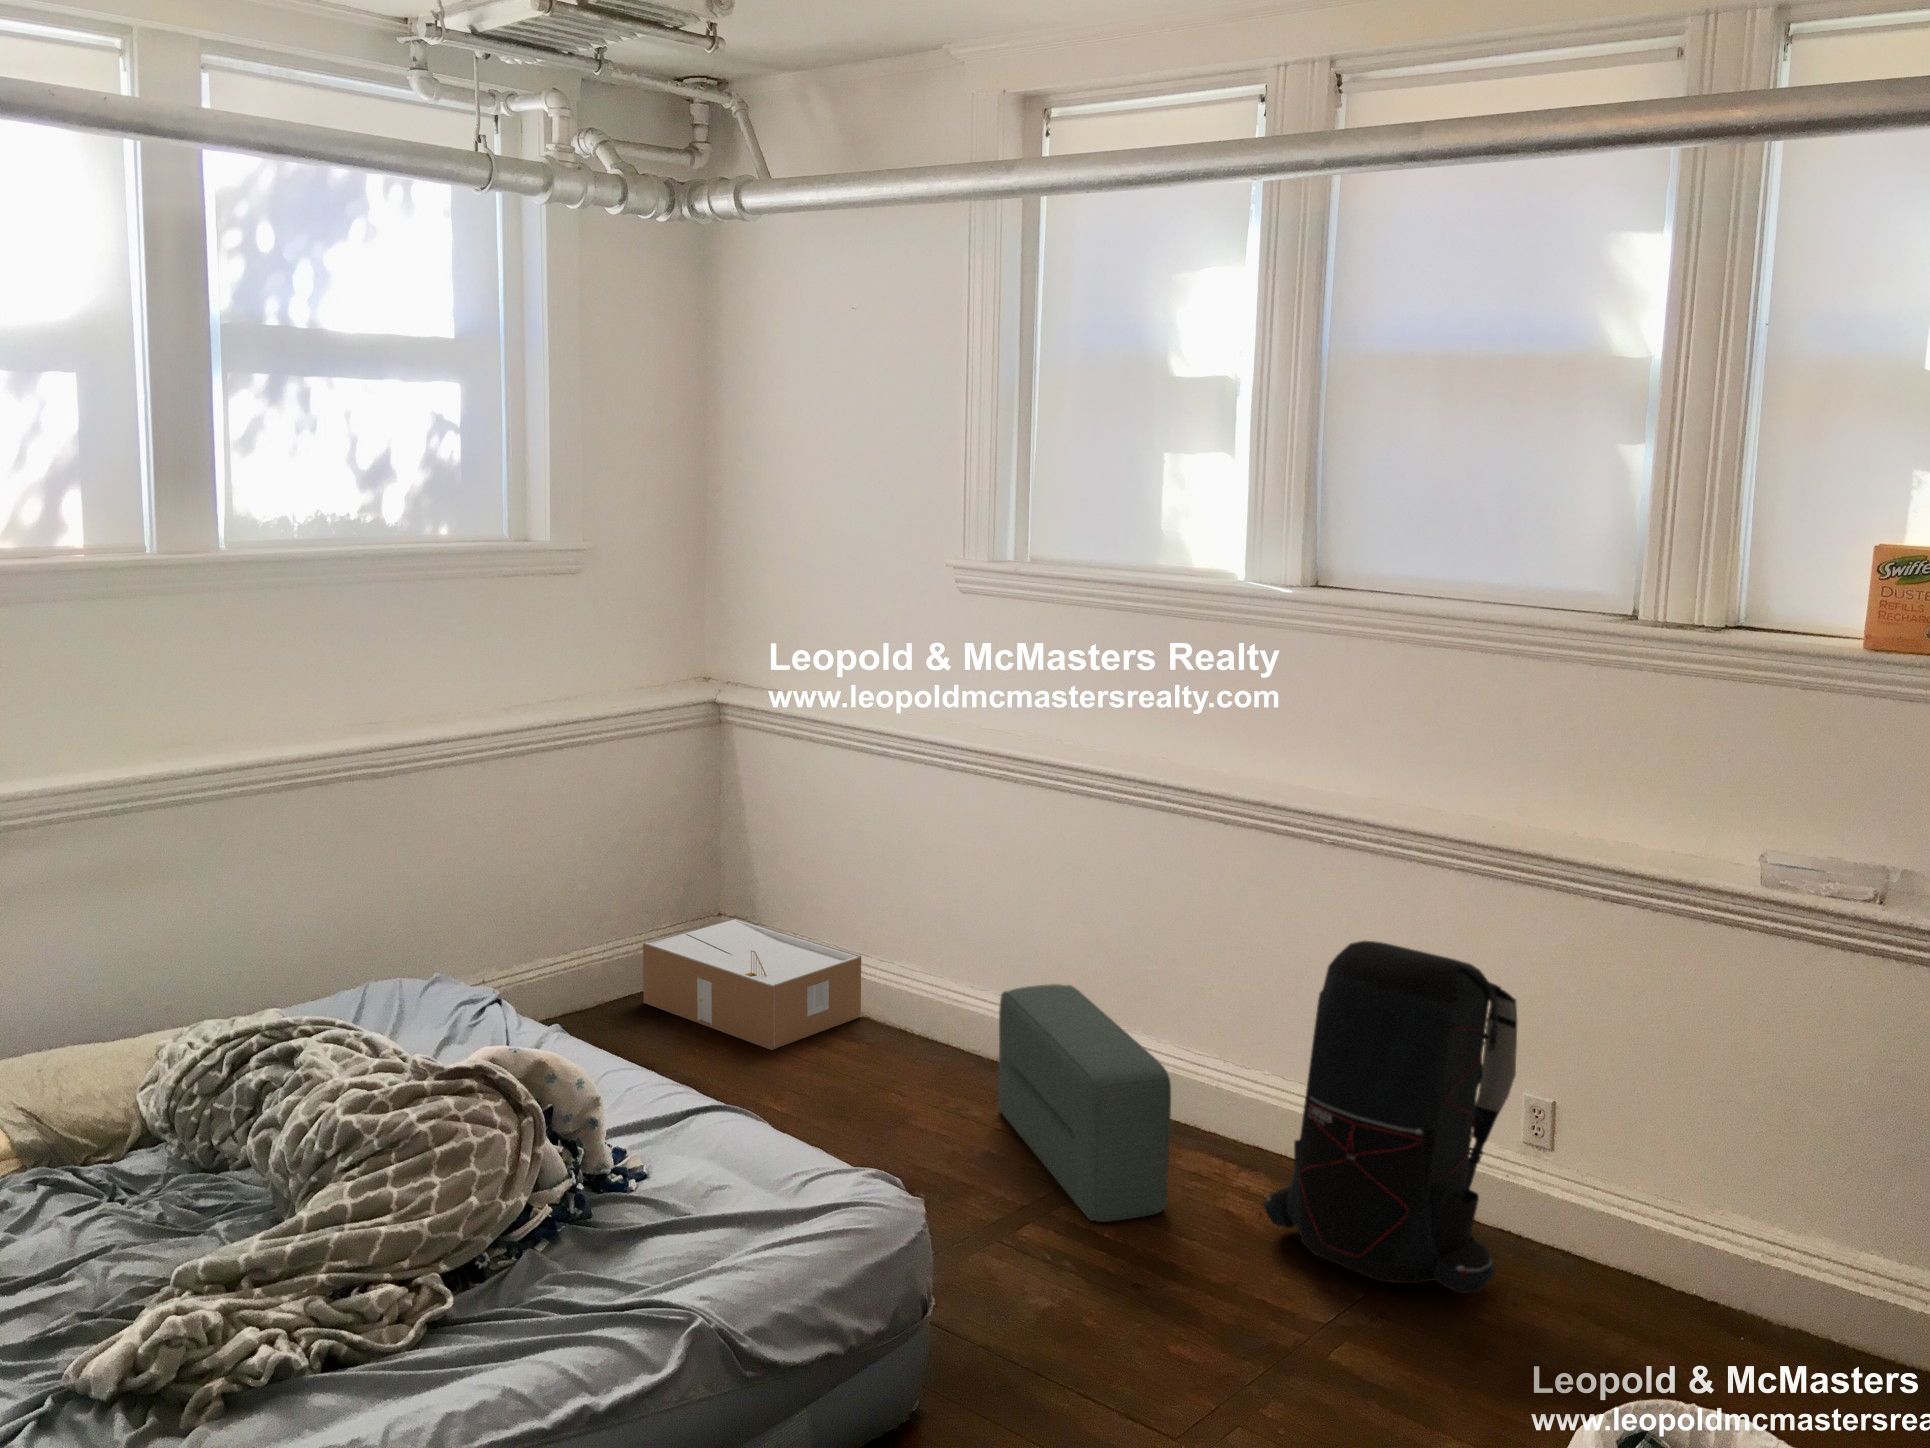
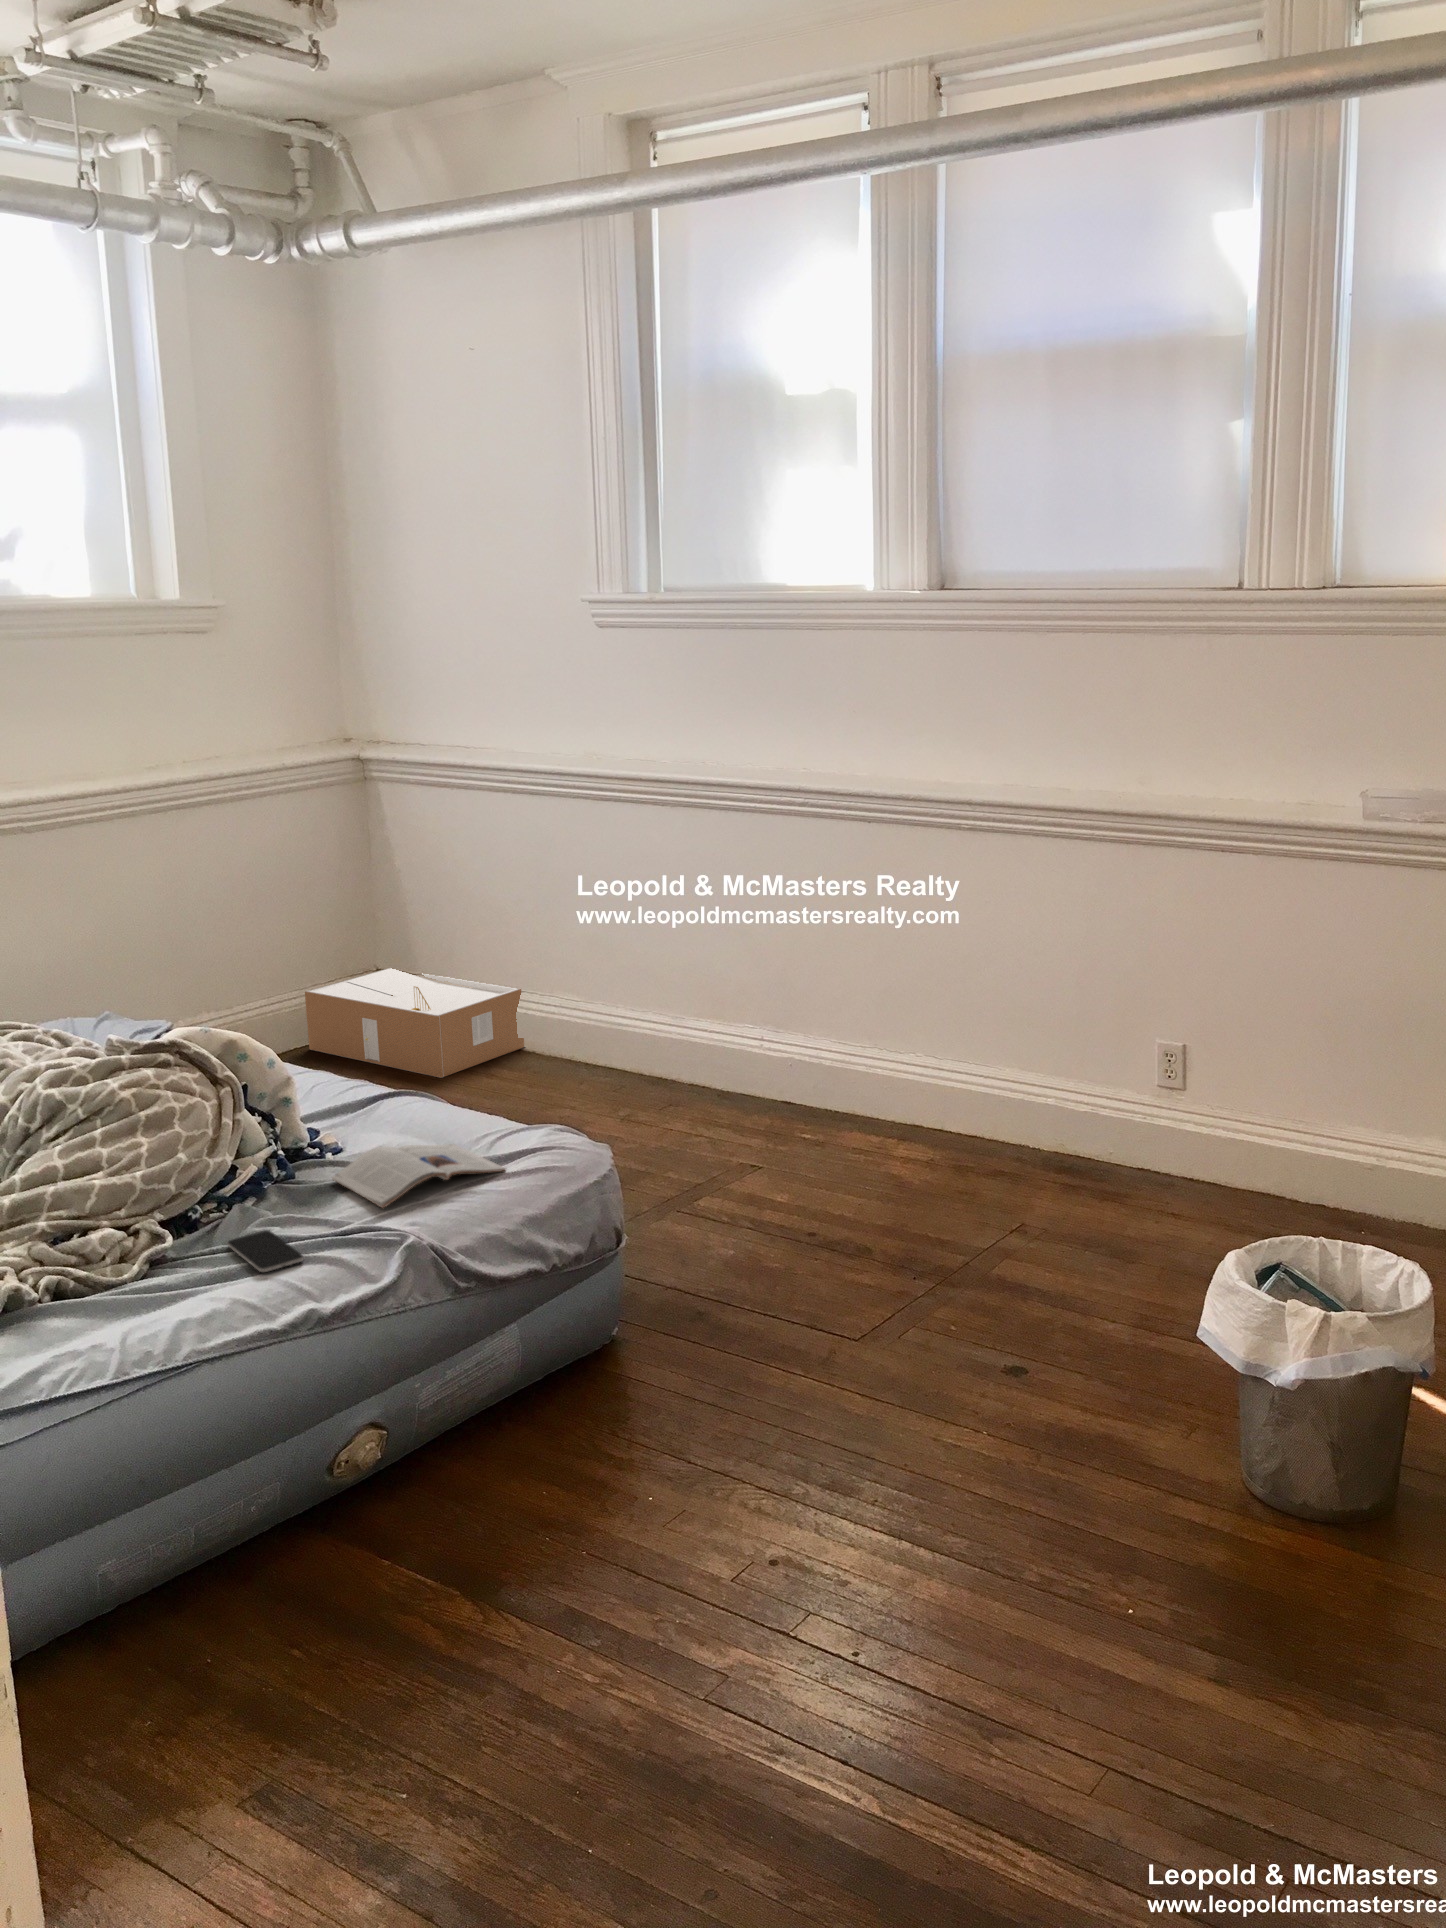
backpack: present [1260,941,1517,1293] -> none [920,901,1149,1210]
pouf: present [998,984,1171,1222] -> none [662,986,833,1186]
magazine: none [630,1183,812,1268] -> present [332,1144,506,1209]
smartphone: none [511,1286,588,1344] -> present [227,1230,304,1272]

